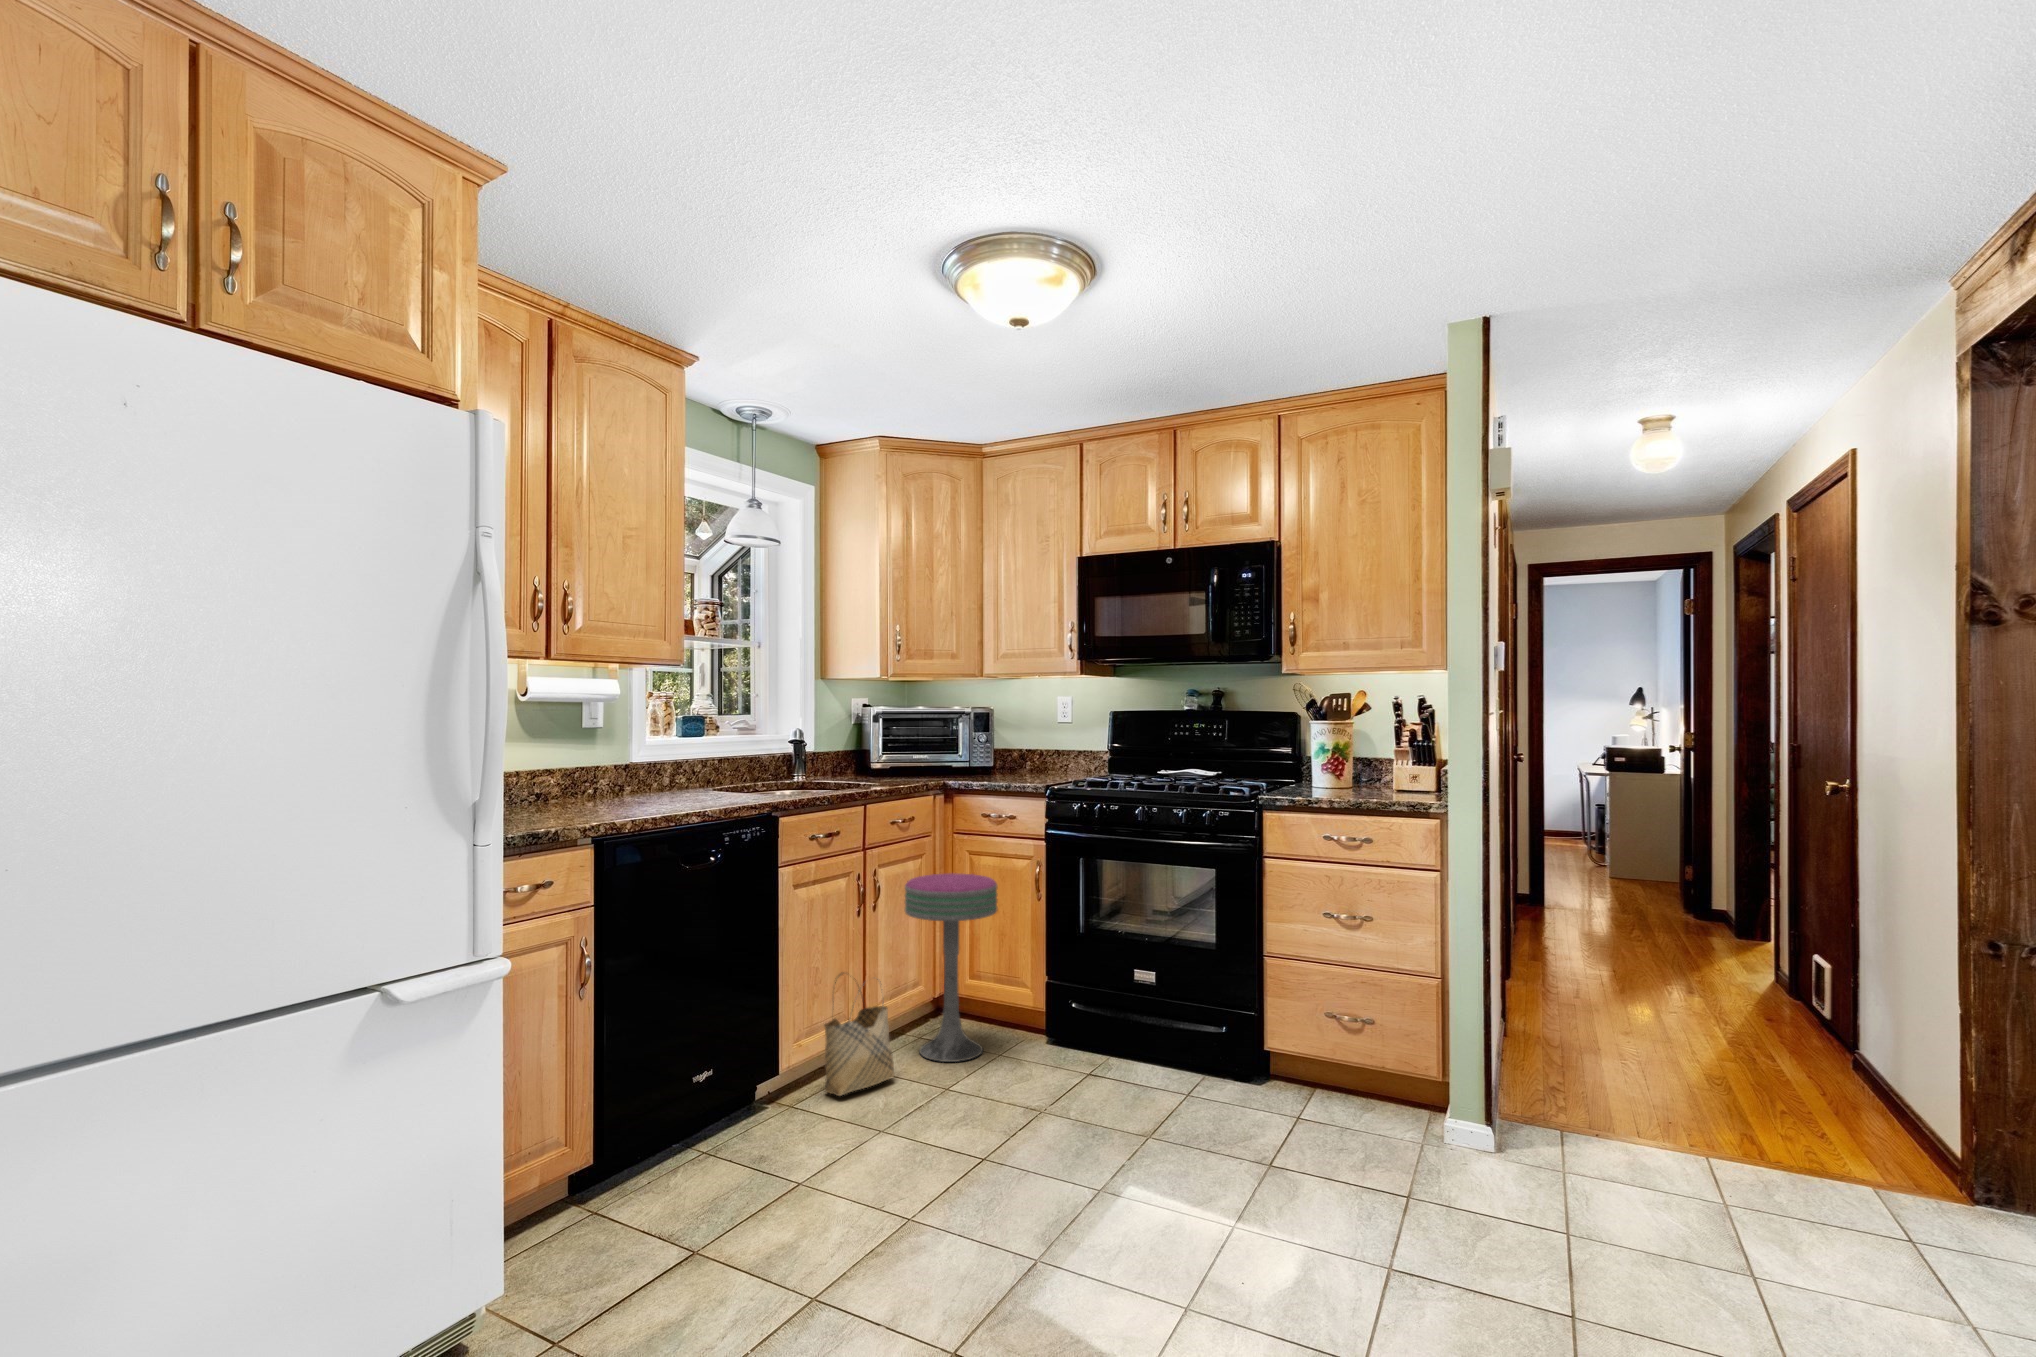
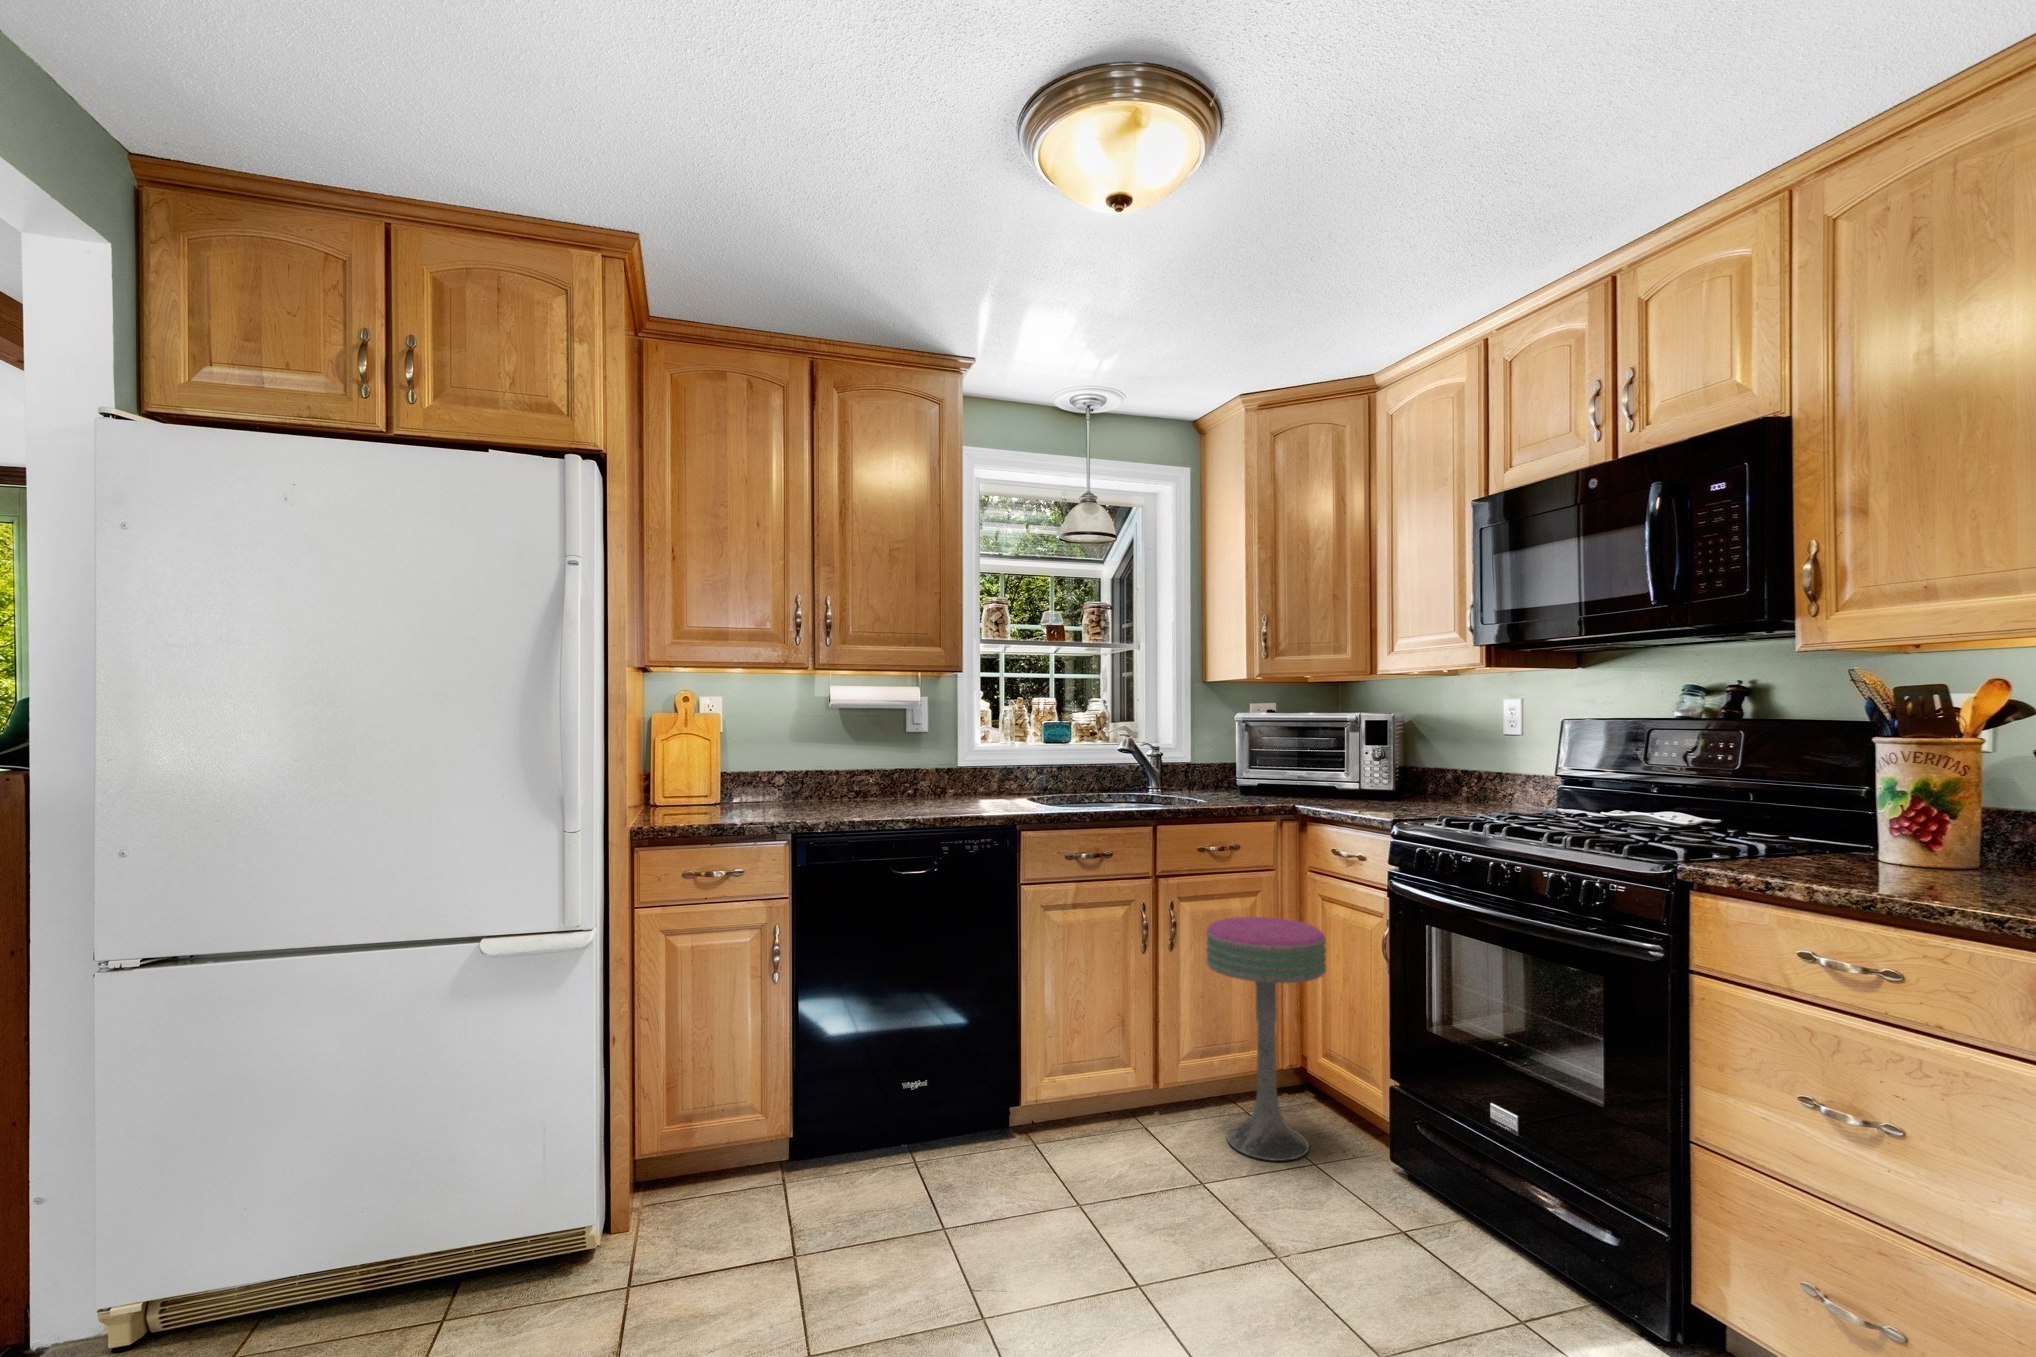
woven basket: present [824,973,894,1096] -> none [1070,1013,1162,1155]

